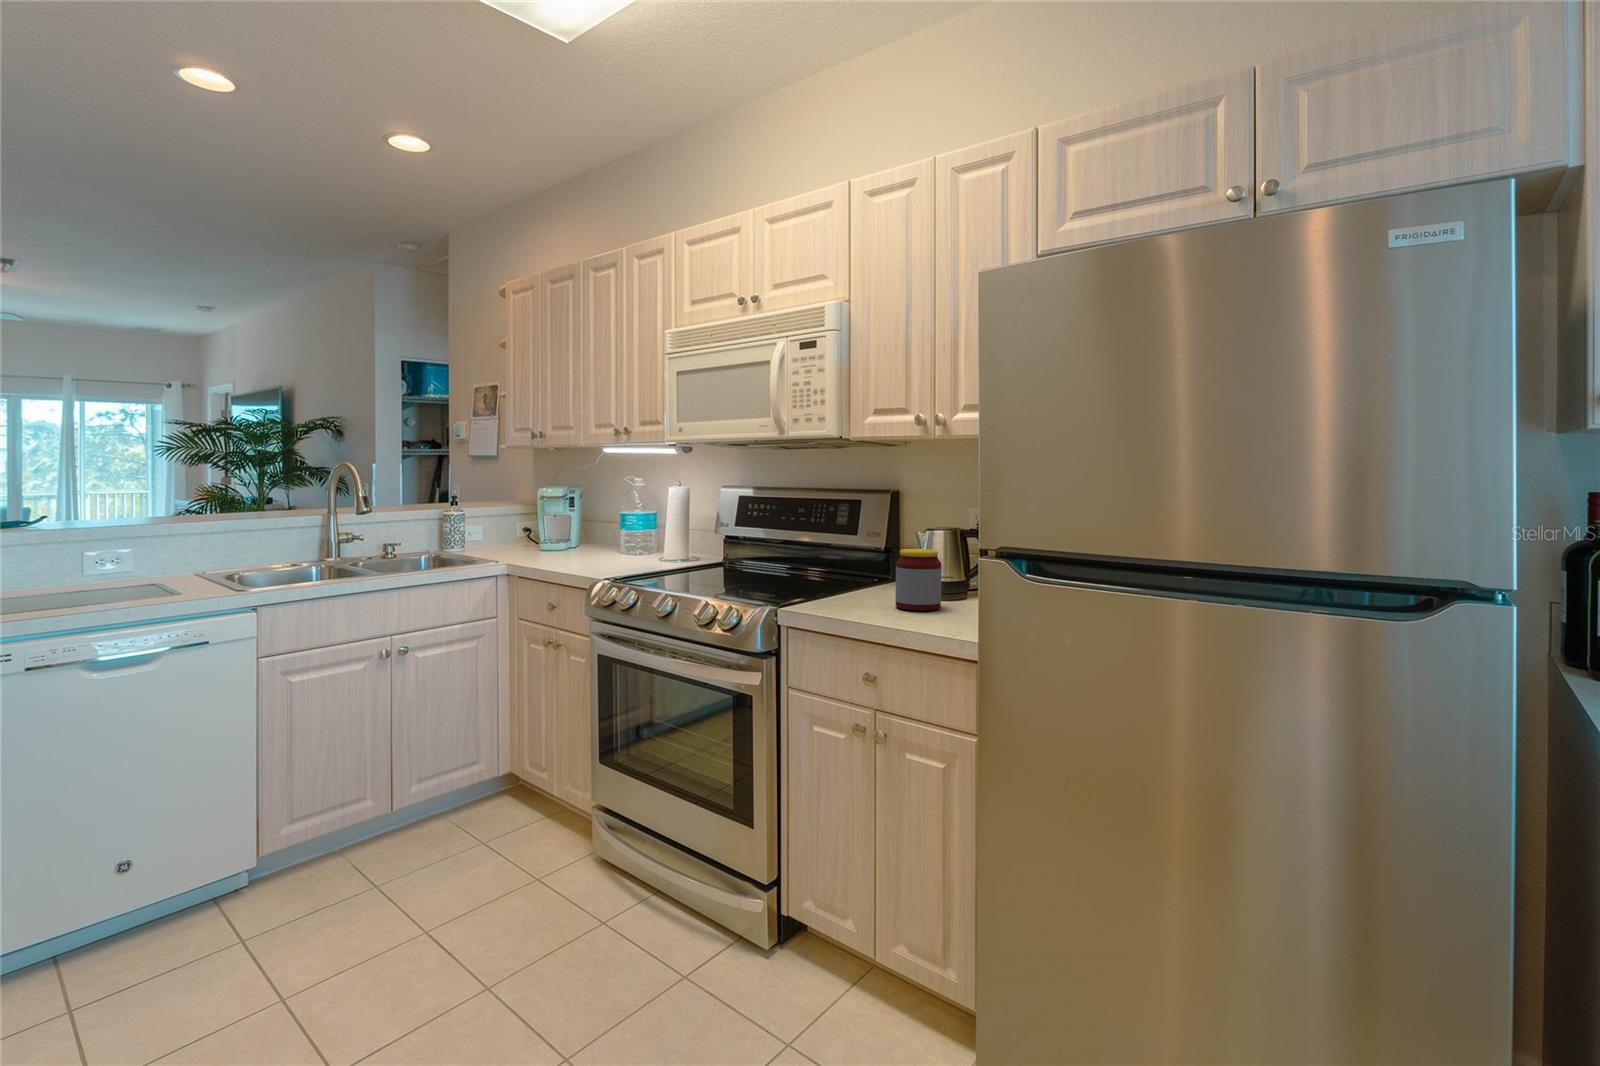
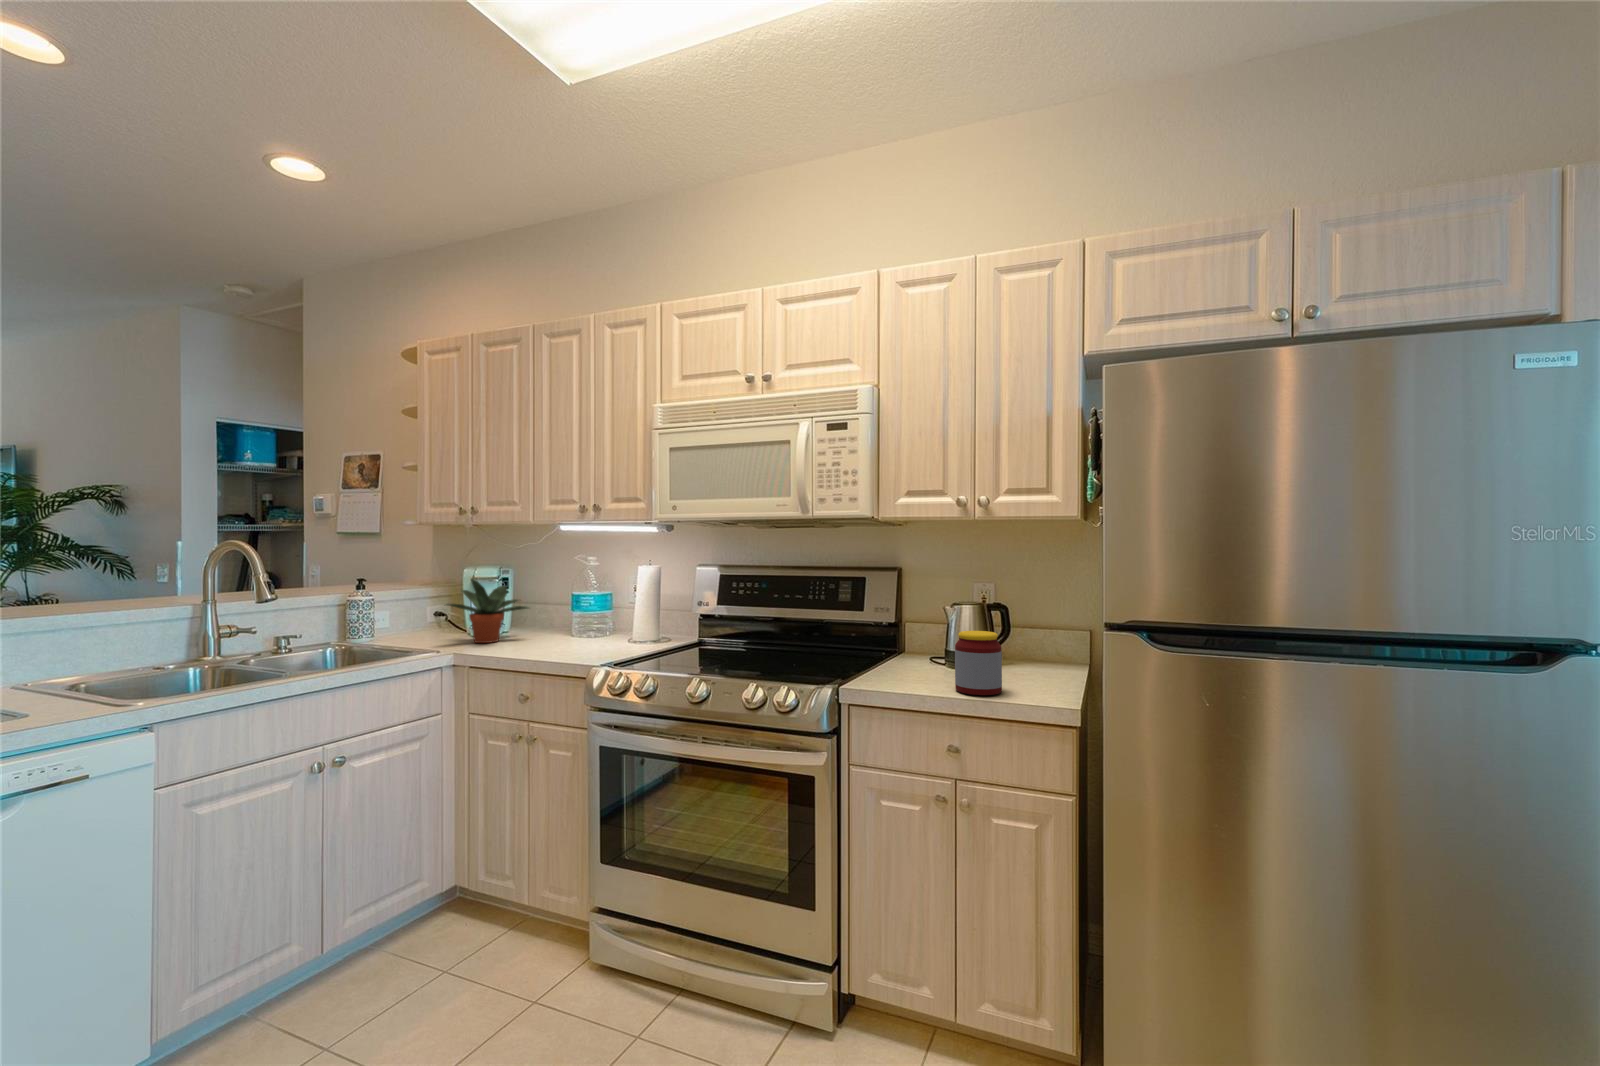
potted plant: none [504,498,580,556] -> present [446,579,528,643]

